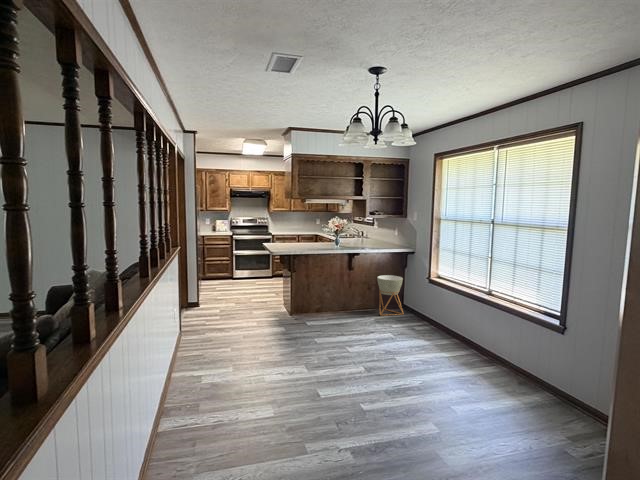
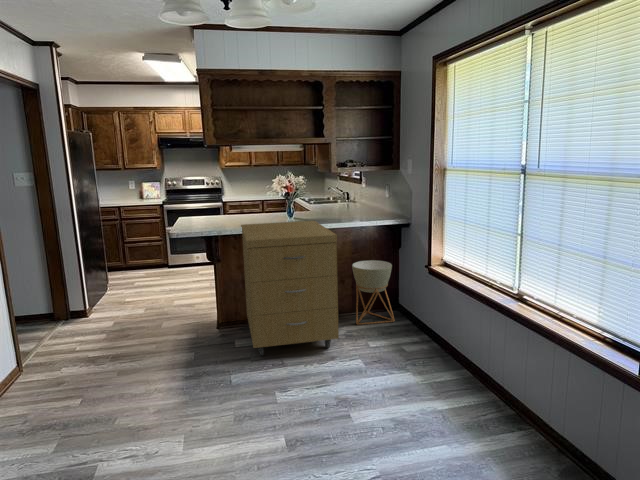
storage cabinet: none [309,248,378,330] -> present [241,221,339,355]

